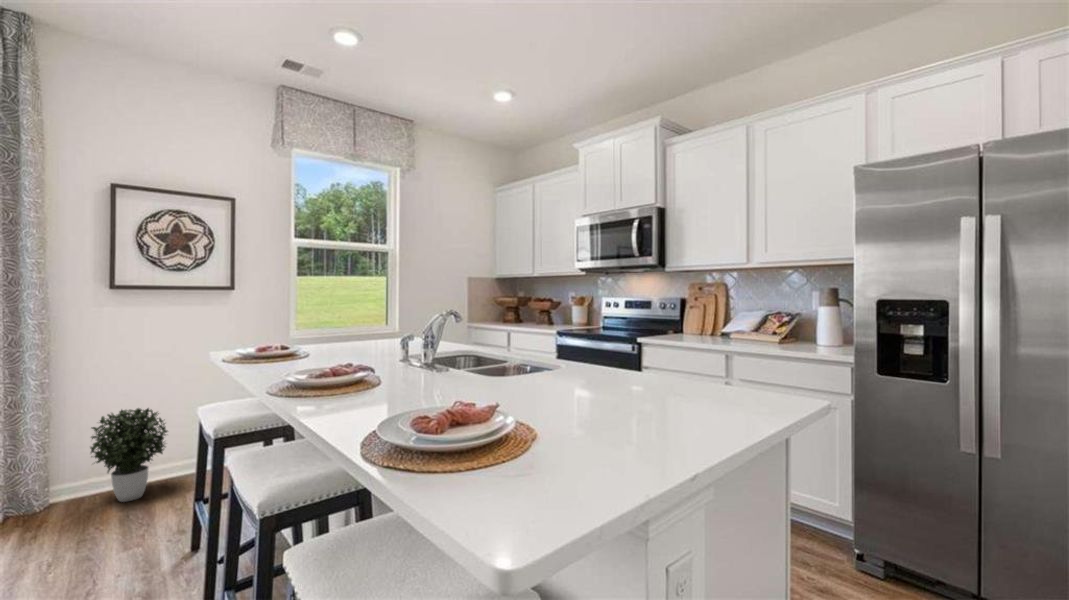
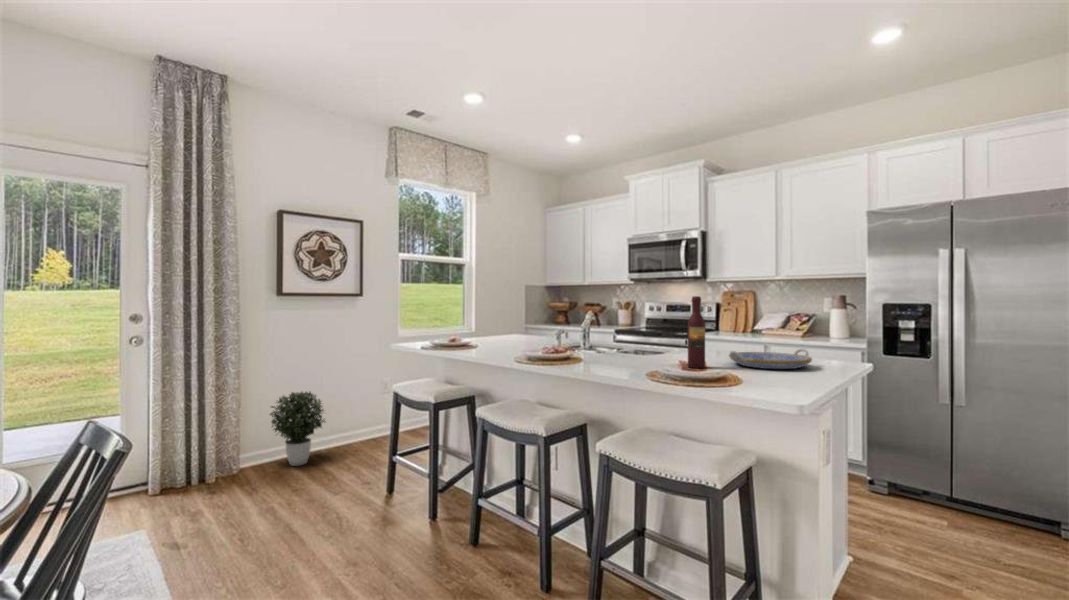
wine bottle: none [519,289,546,407] -> present [688,296,705,368]
serving tray: none [592,375,723,412] -> present [729,349,812,369]

